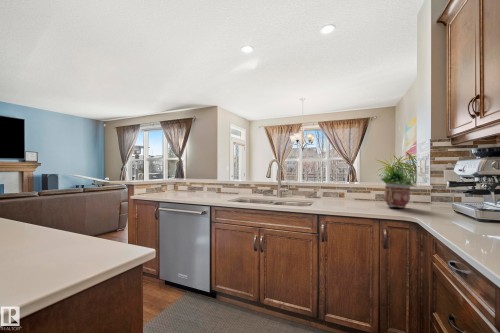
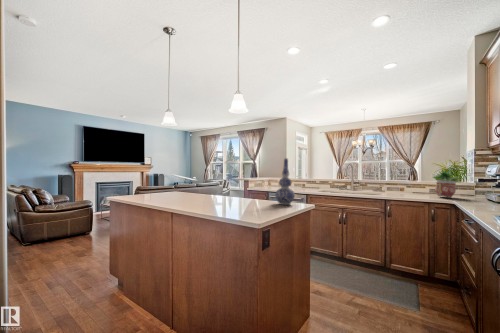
vase: none [42,141,104,262] -> present [275,159,295,205]

